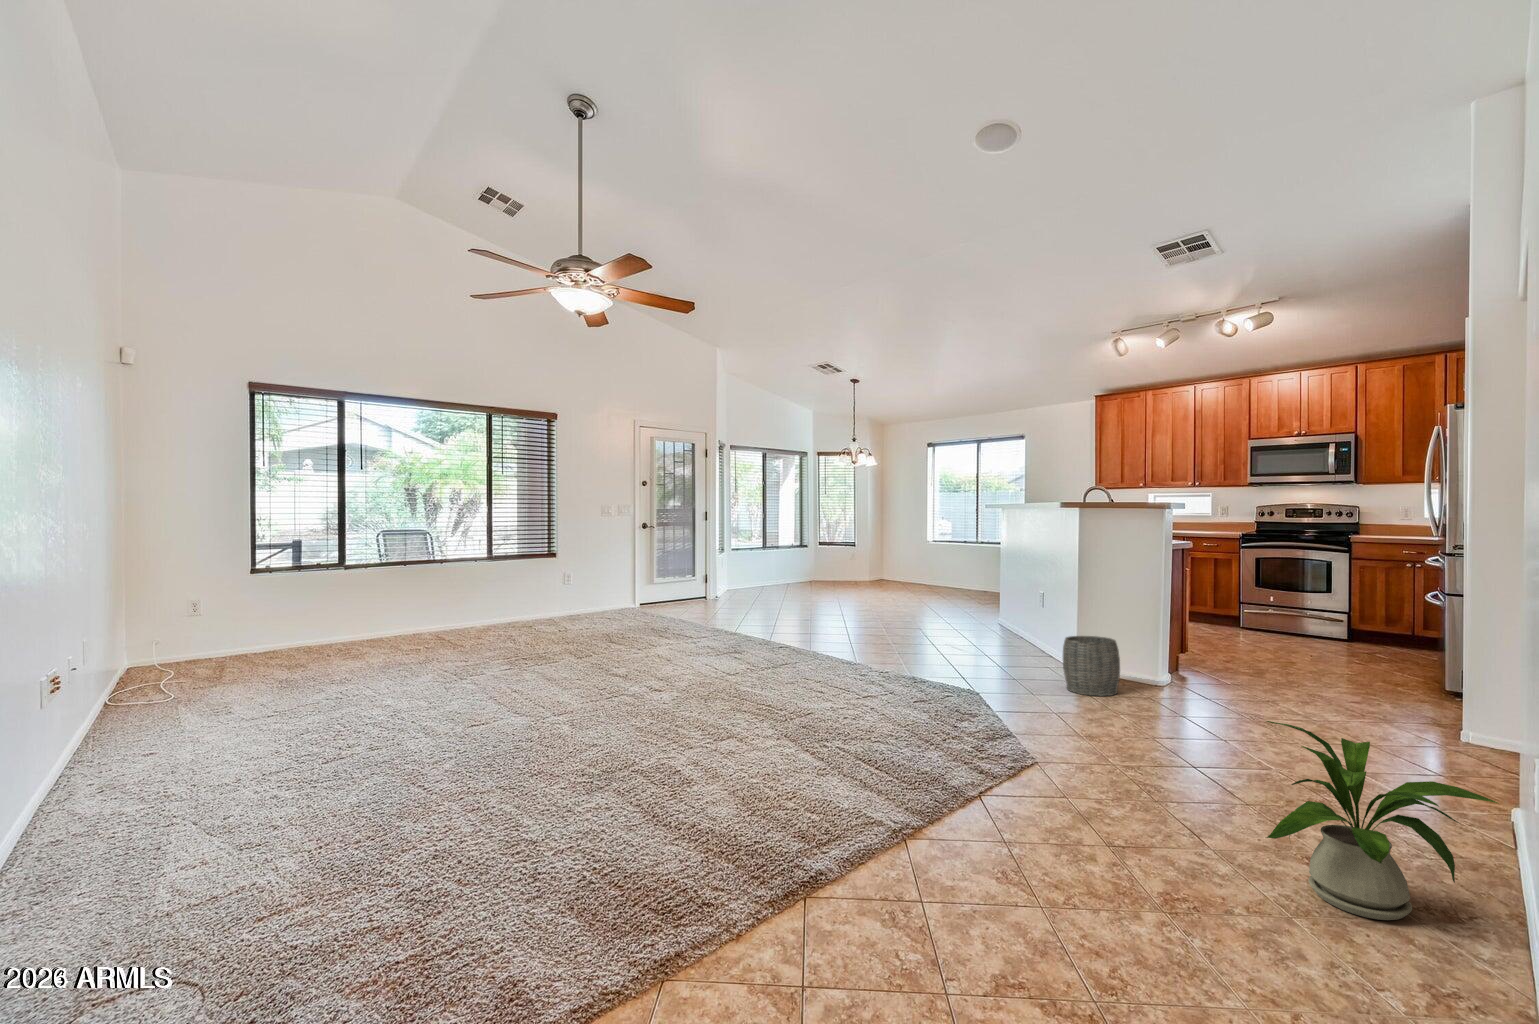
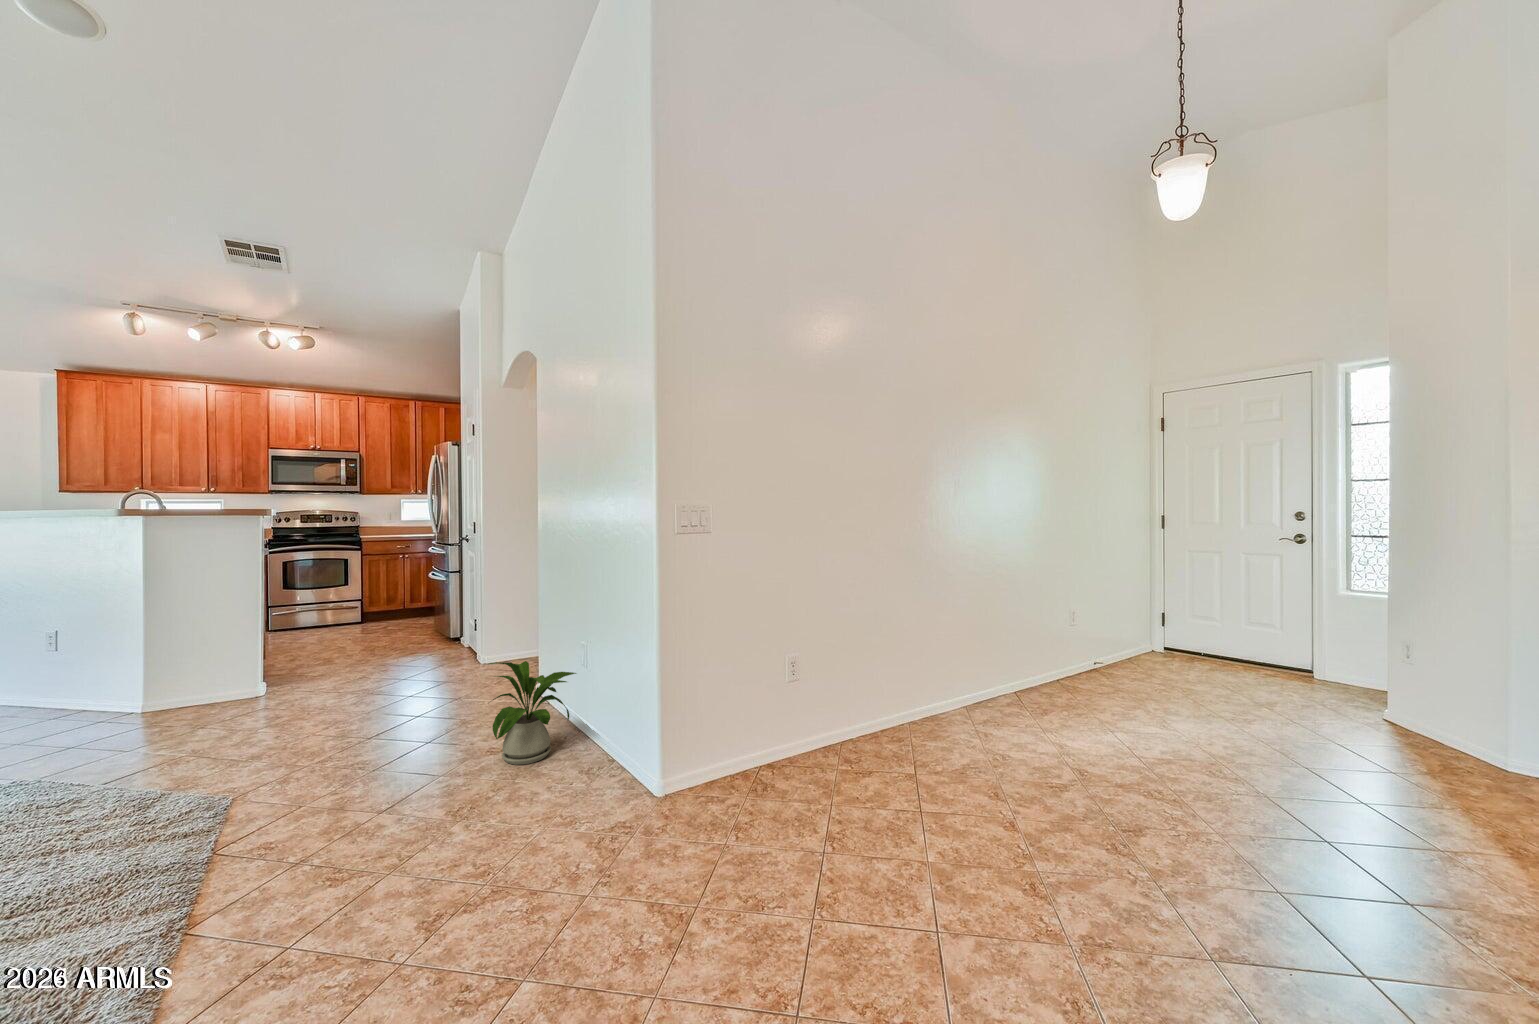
woven basket: present [1063,636,1120,696] -> none [135,652,216,724]

